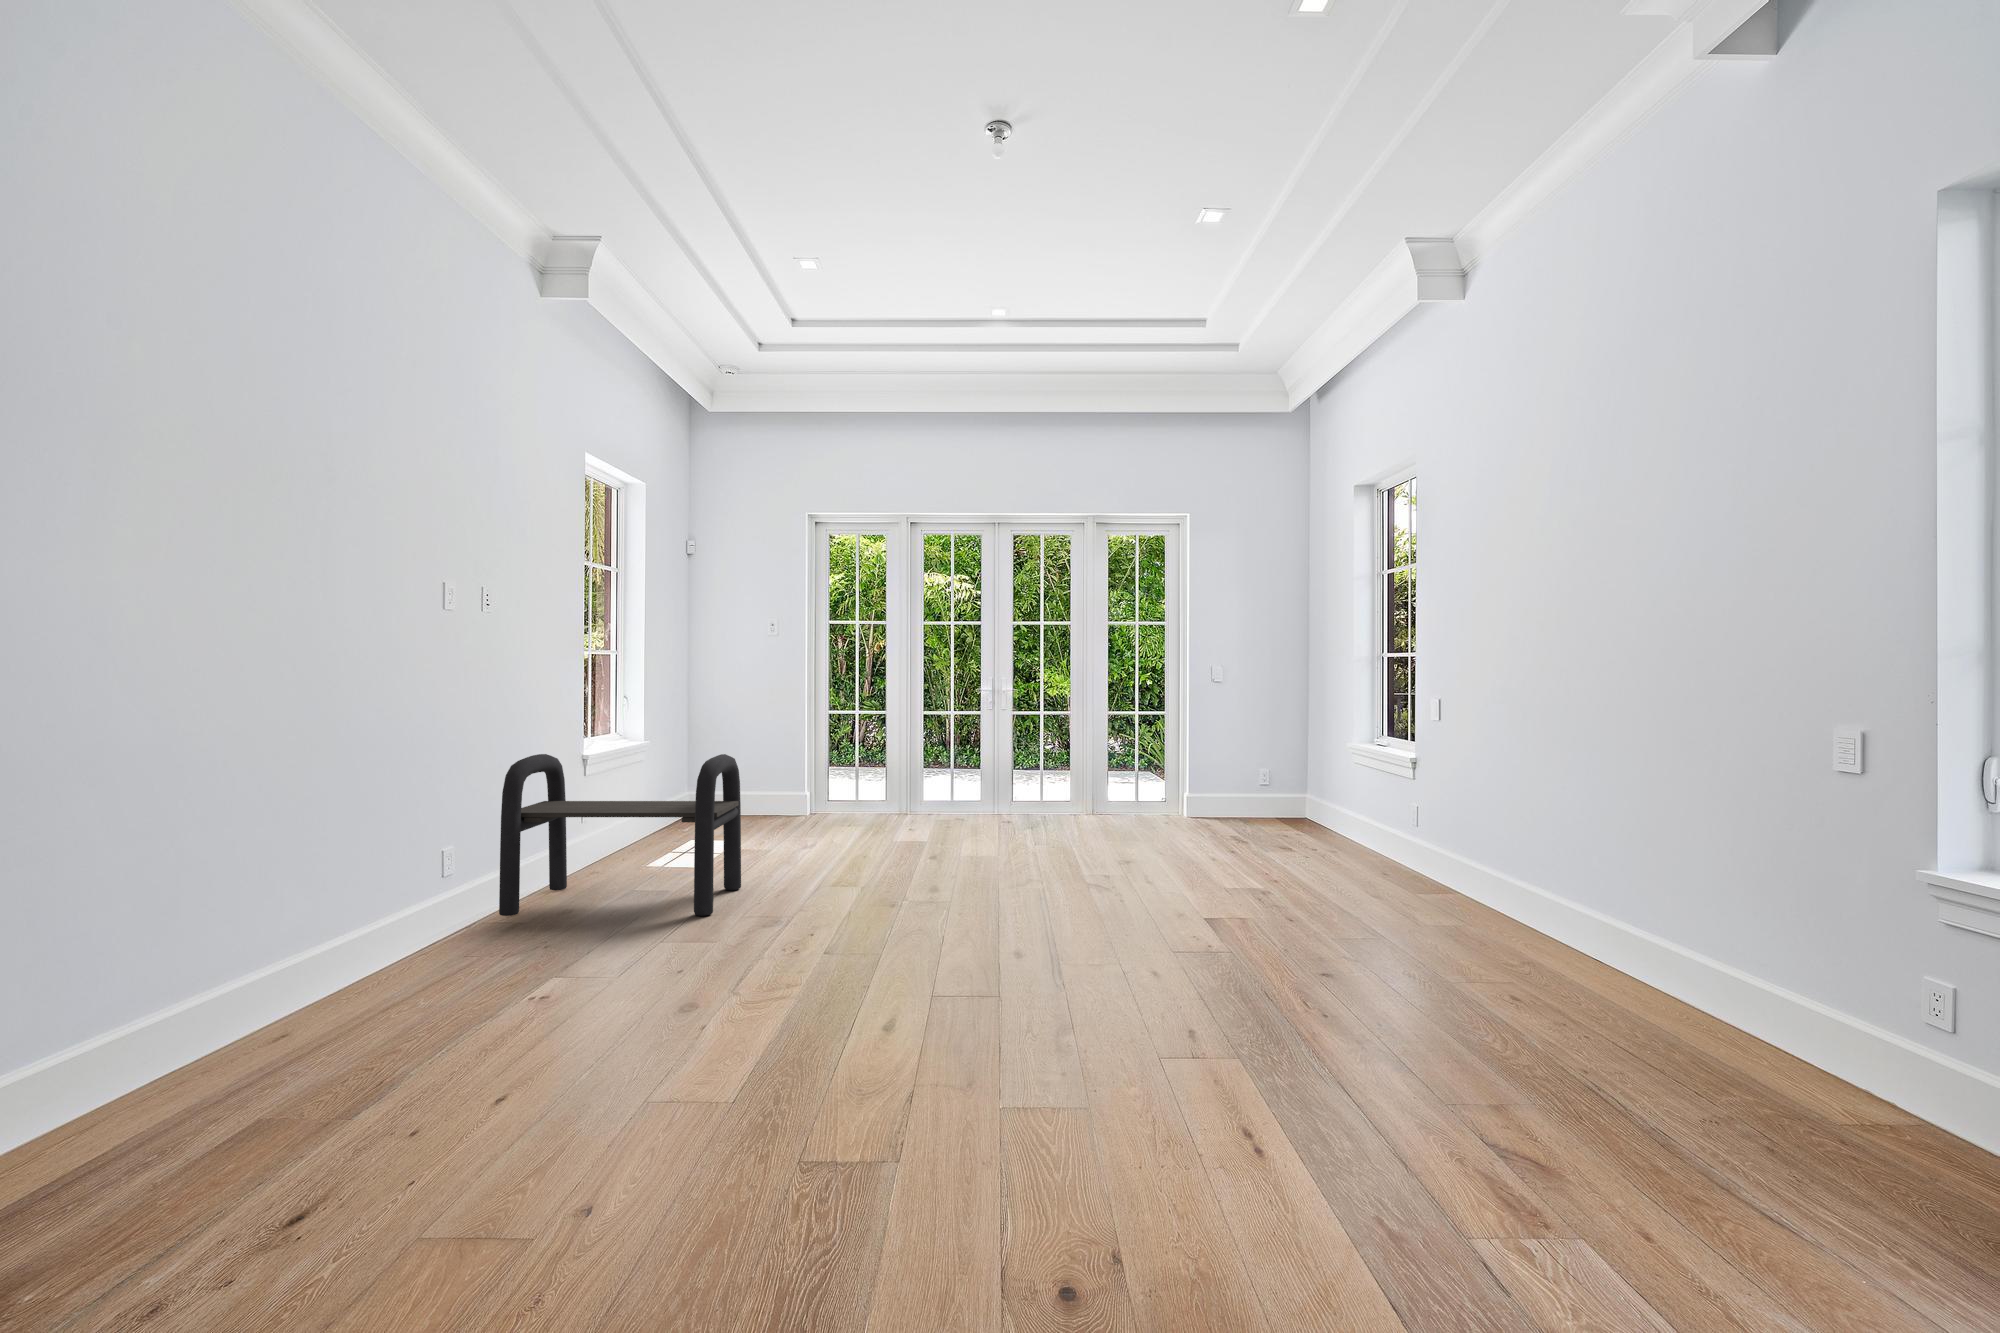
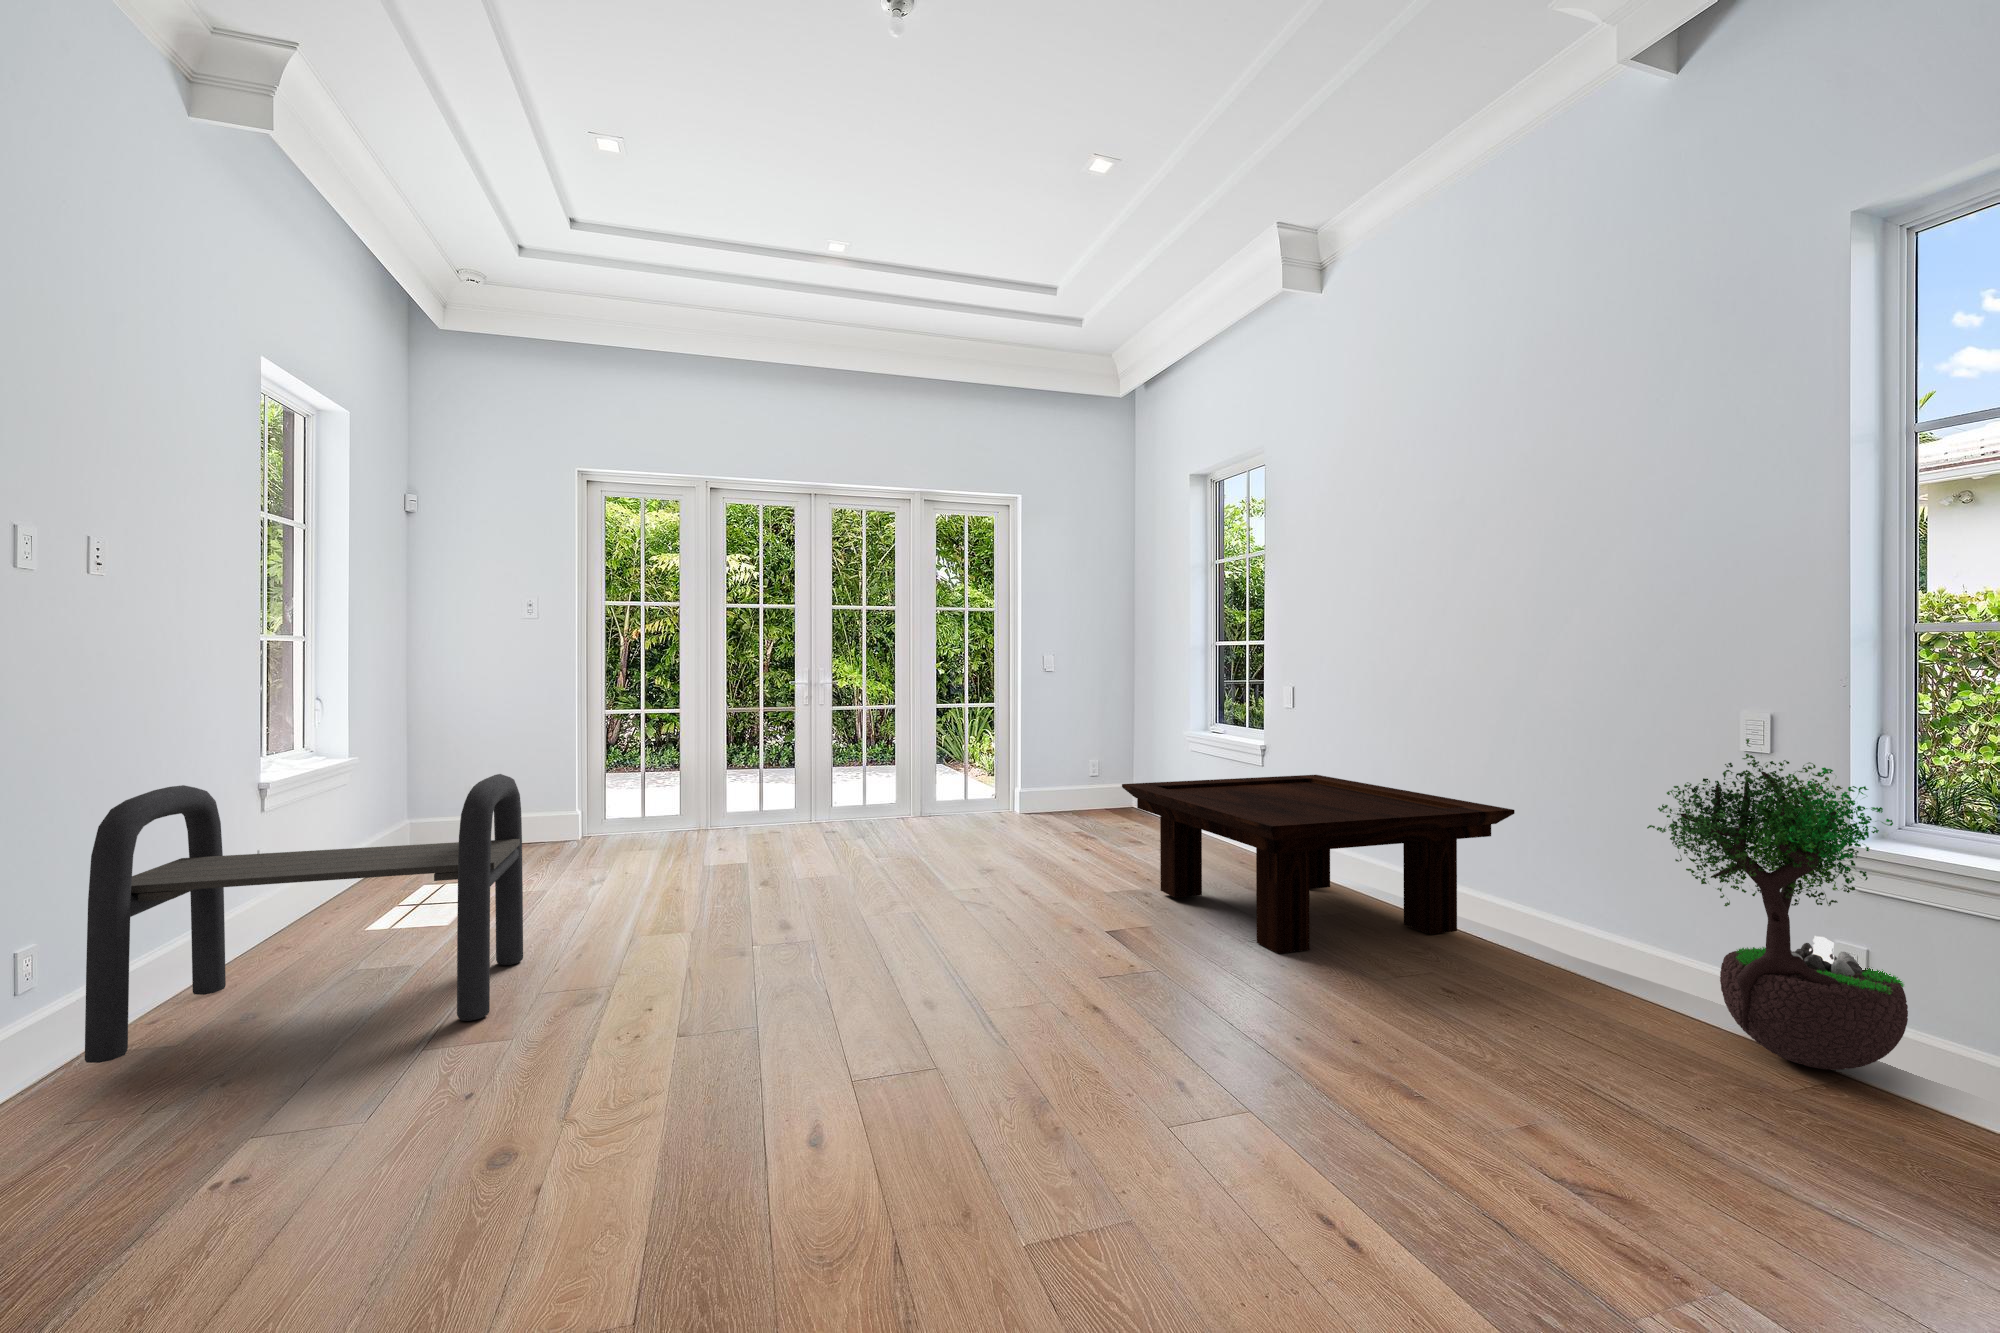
potted tree: none [1547,753,1760,1035] -> present [1647,739,1908,1070]
coffee table: none [1224,785,1552,930] -> present [1122,775,1515,954]

